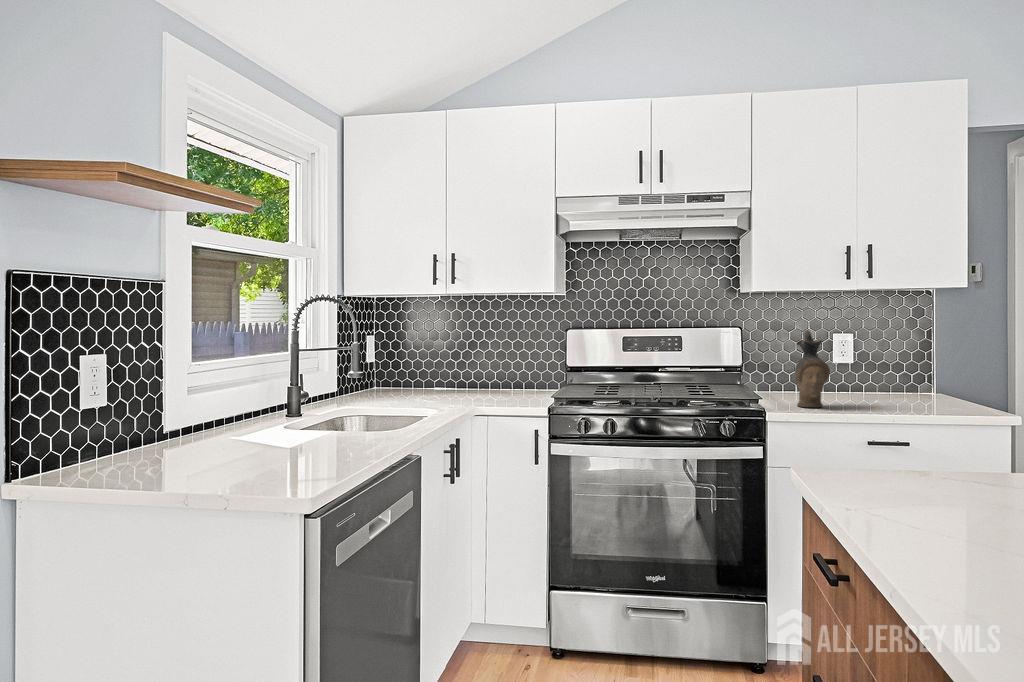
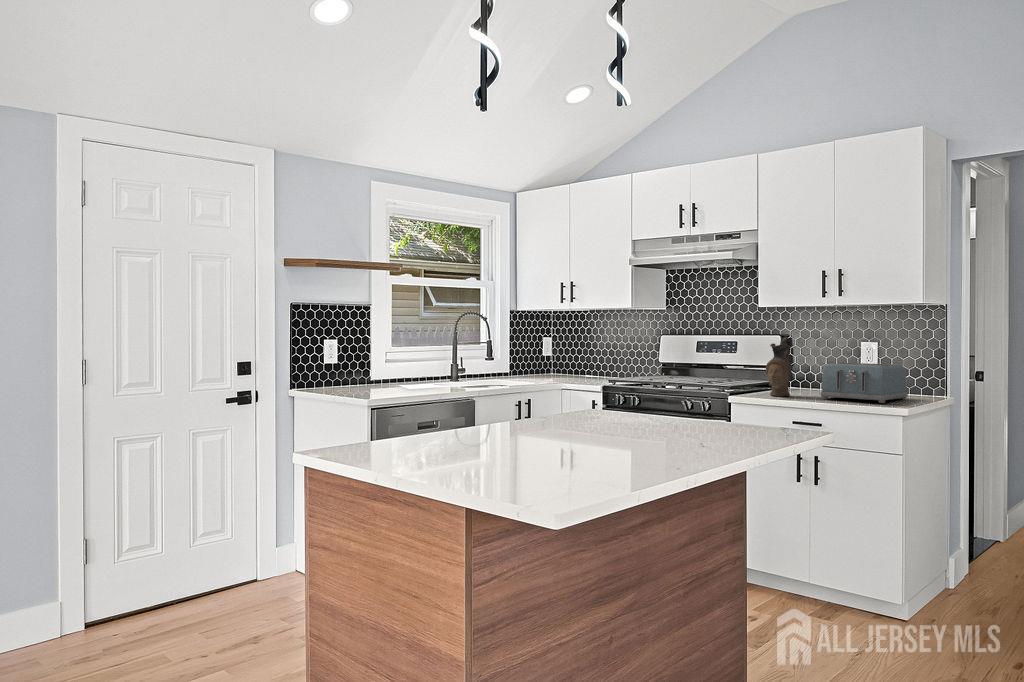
toaster: none [846,360,953,409] -> present [820,363,908,403]

